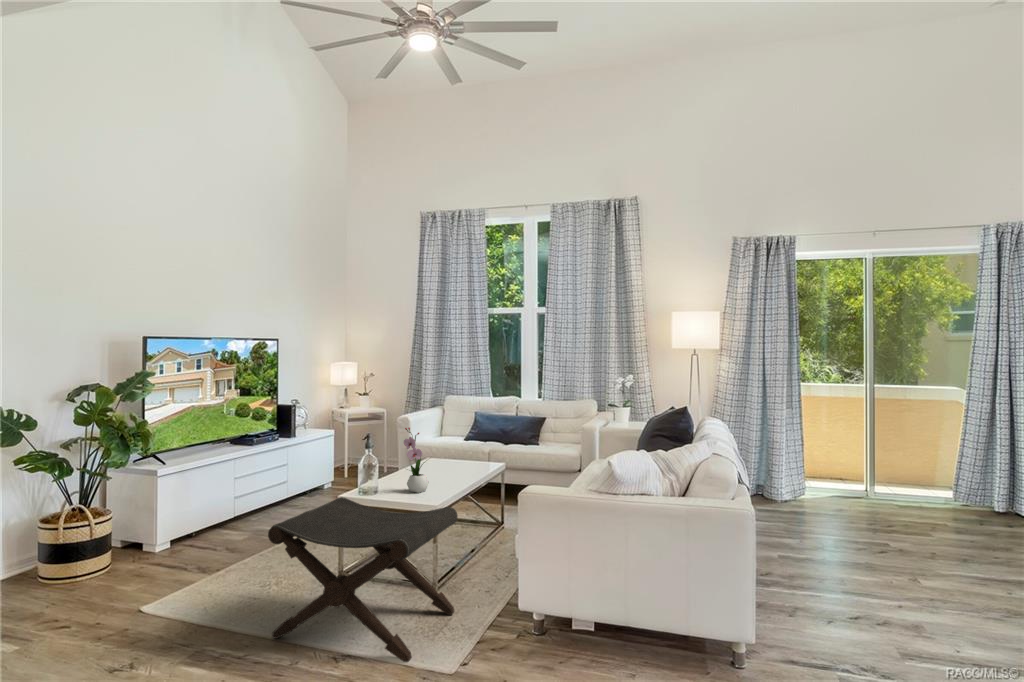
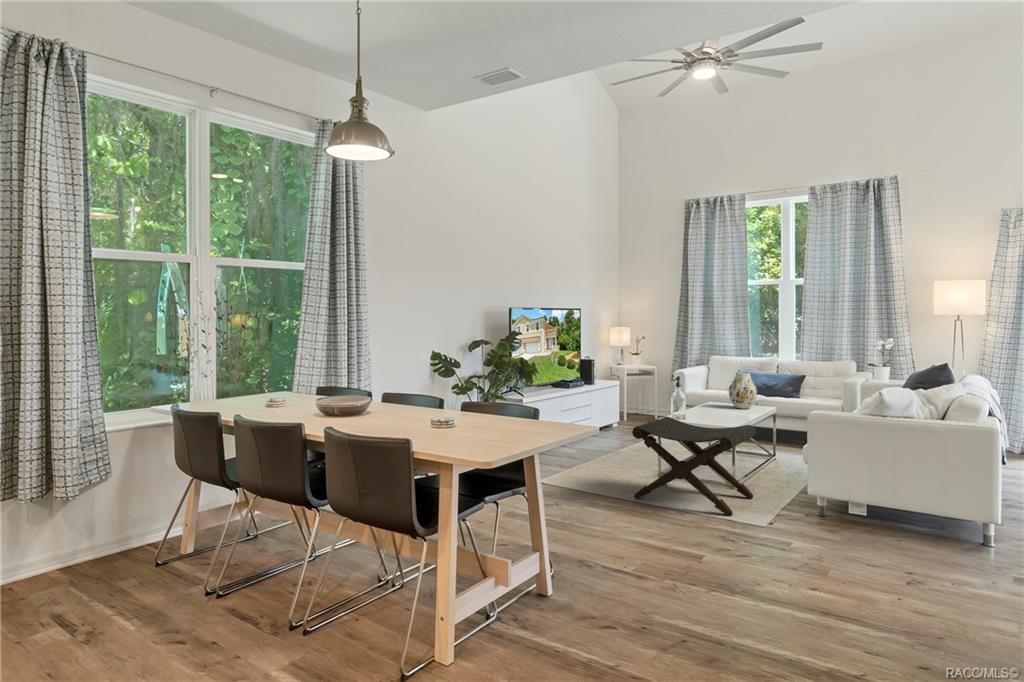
vase: none [449,421,482,468] -> present [729,372,757,409]
flower arrangement: present [404,428,429,493] -> none [705,372,725,420]

